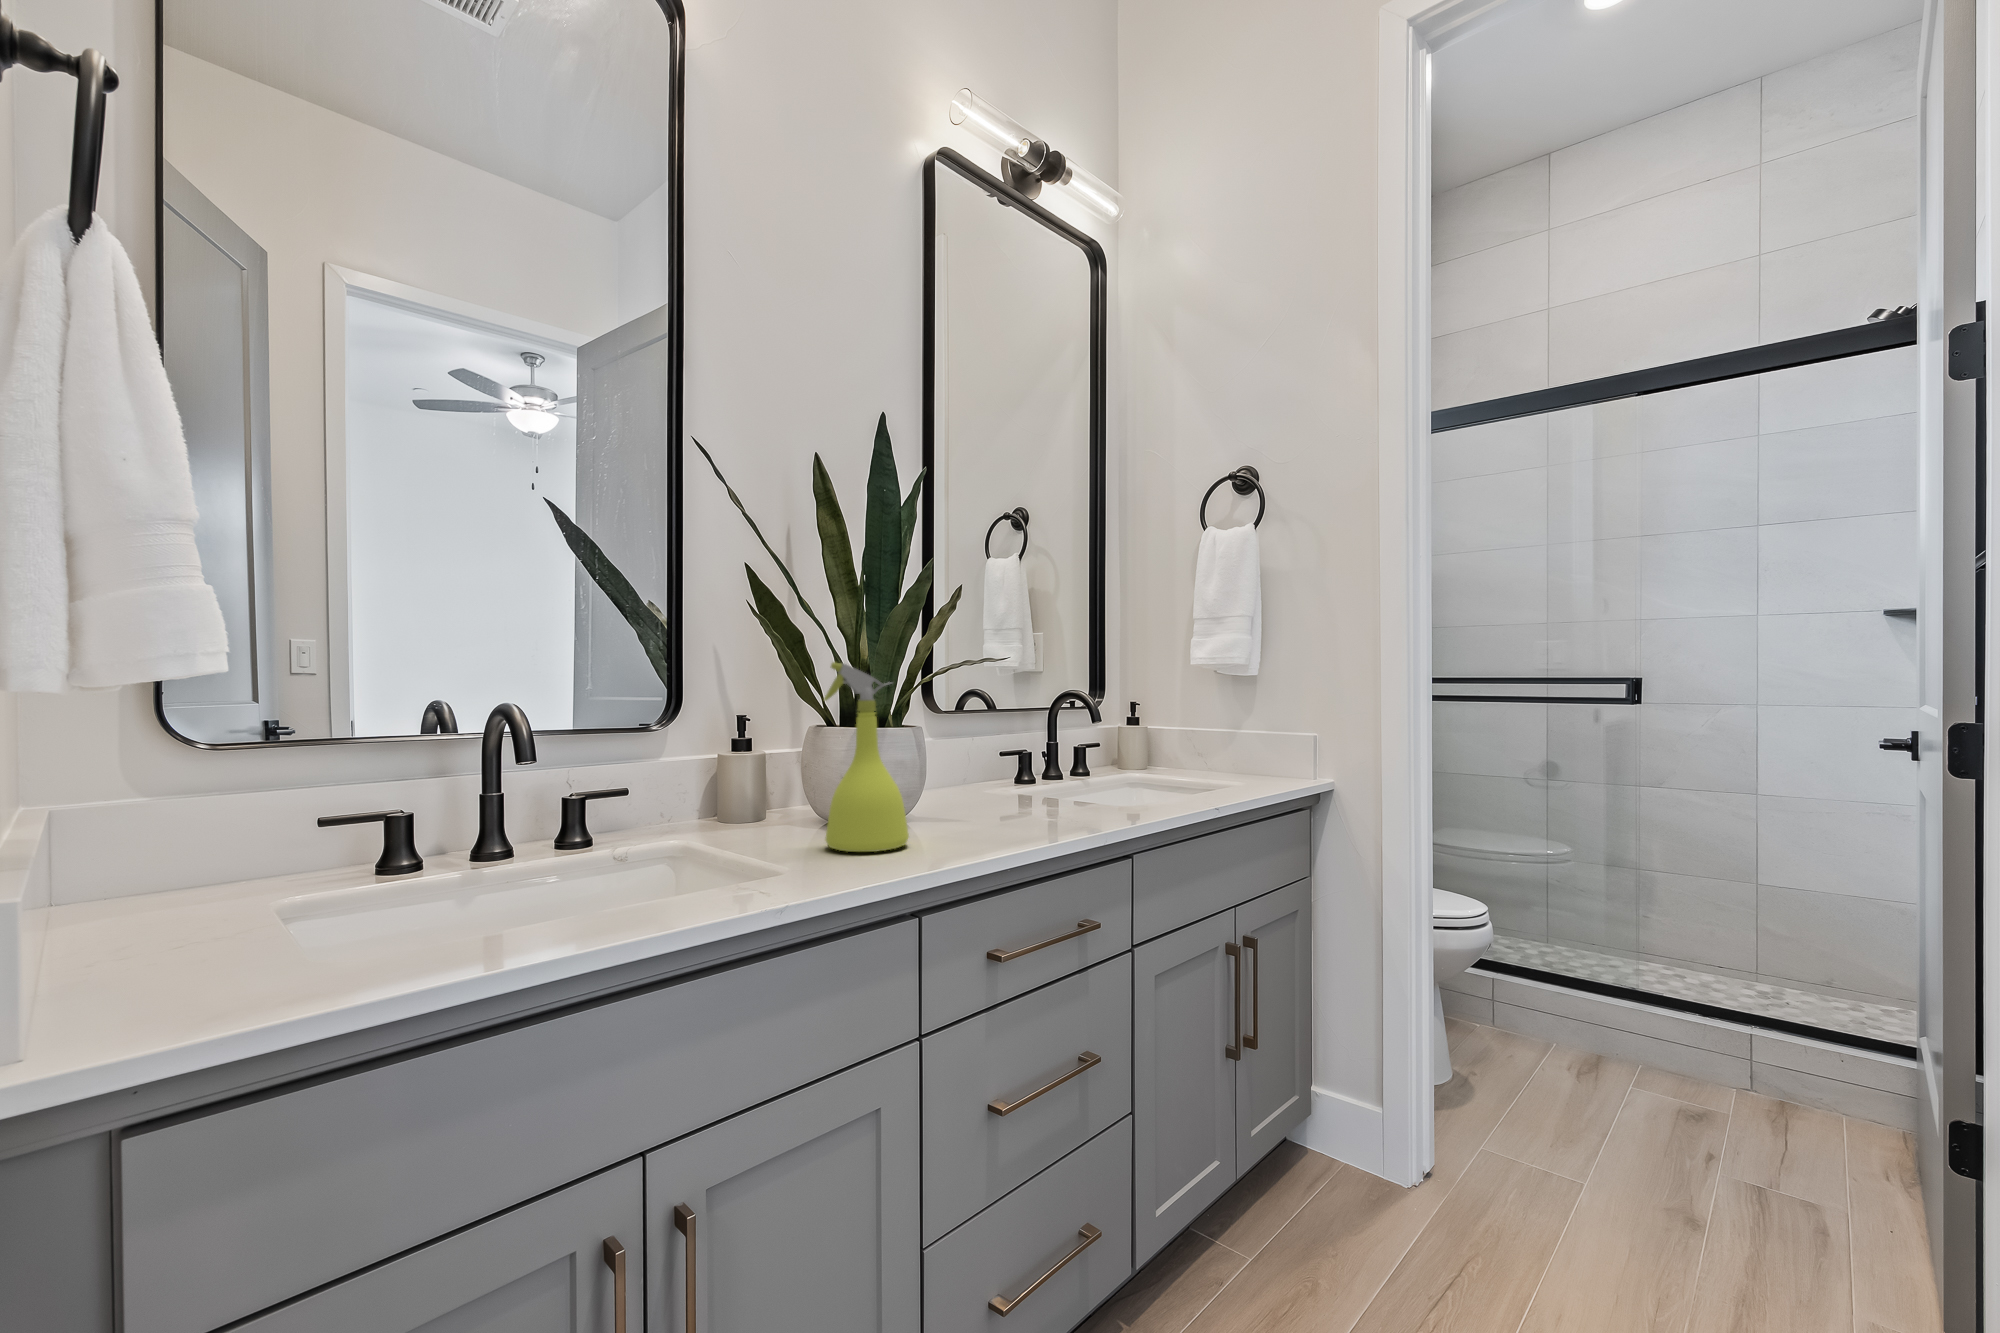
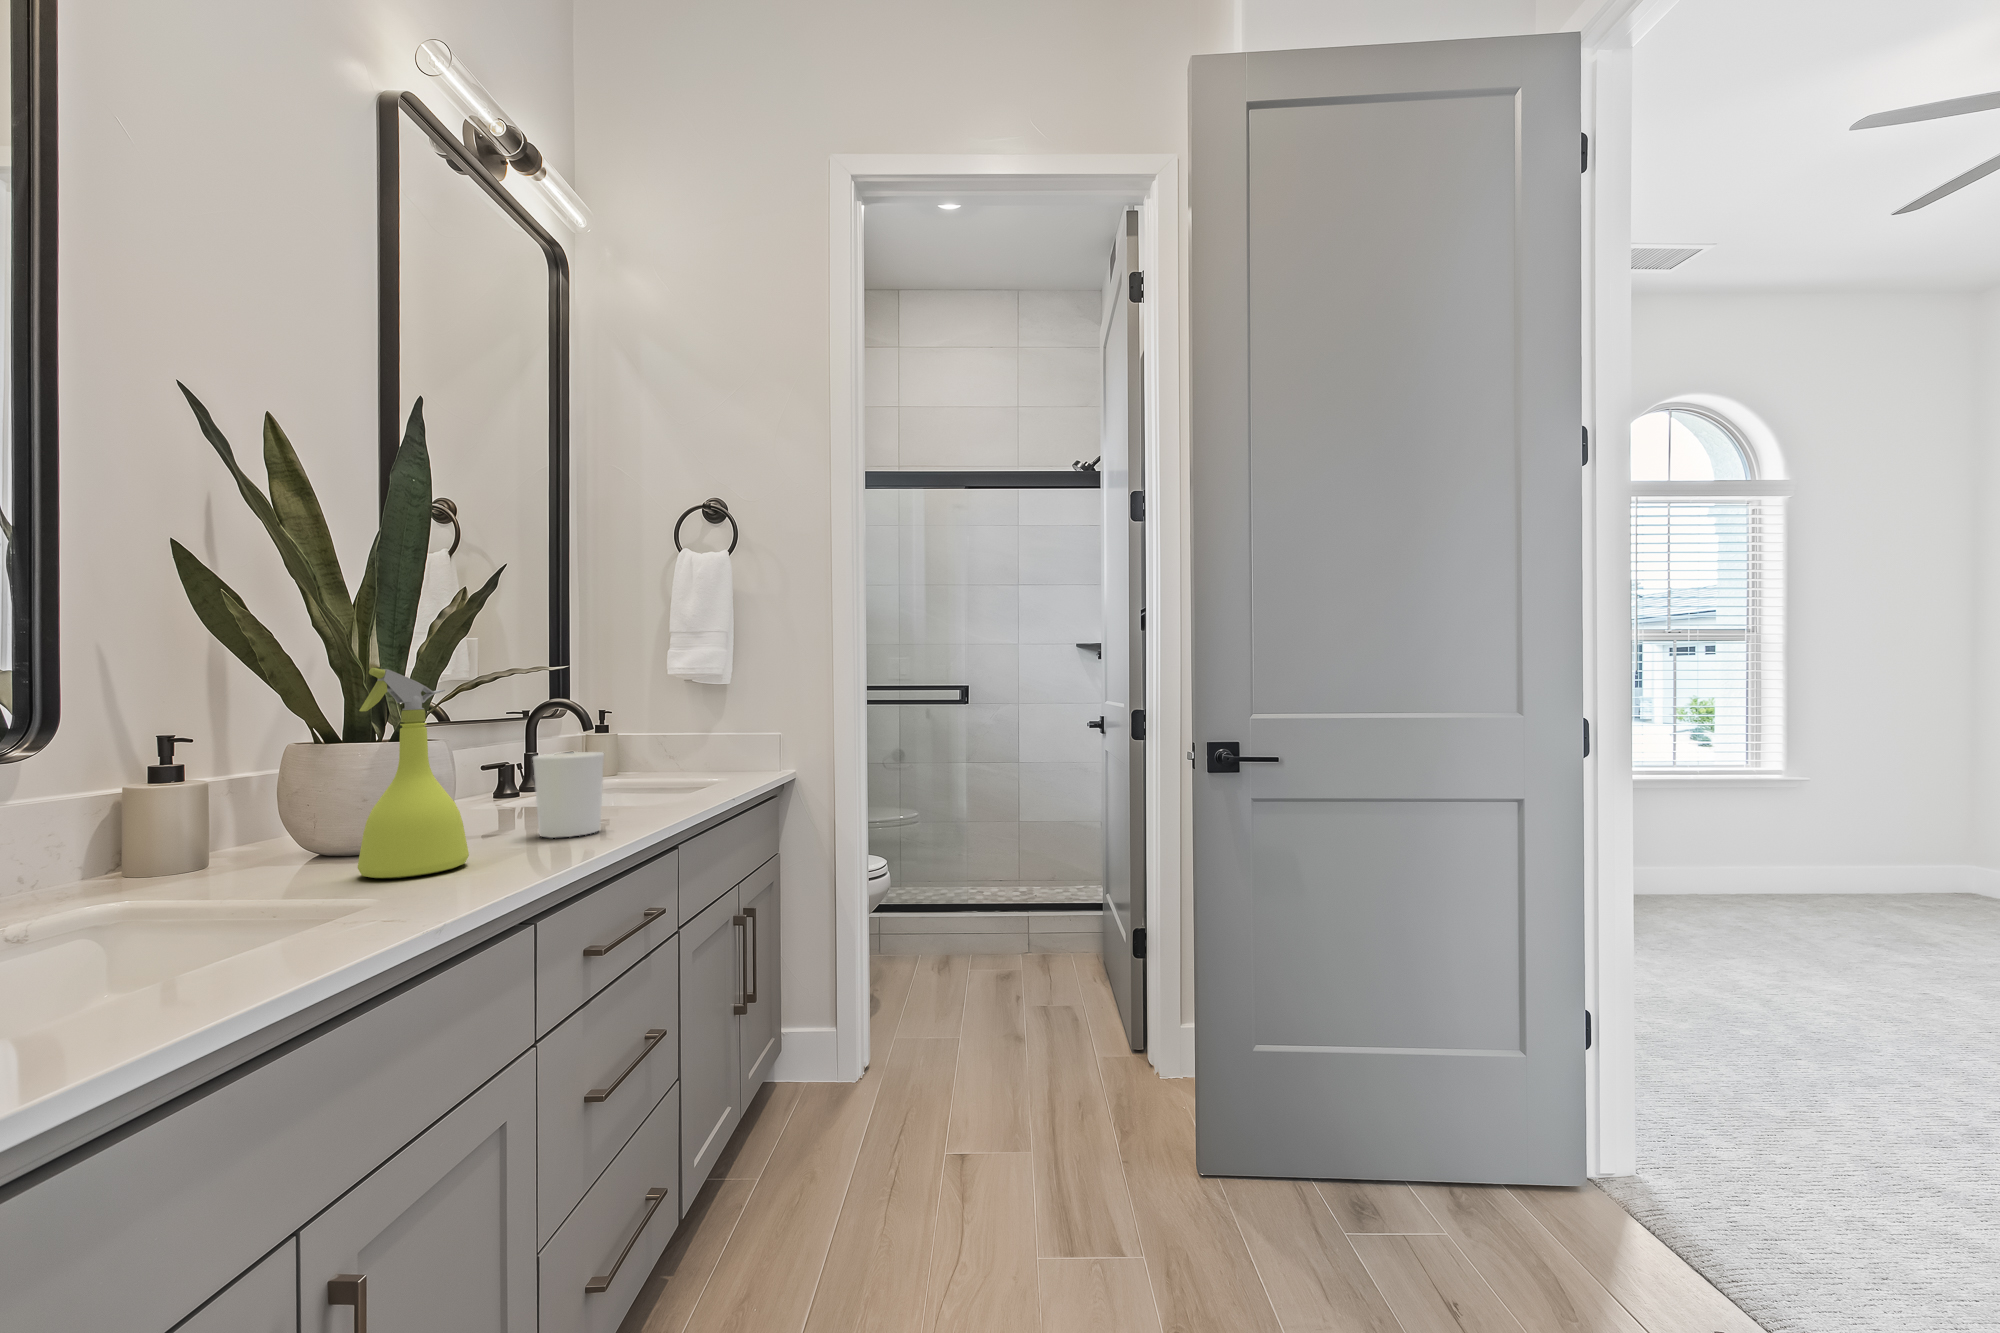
candle holder: none [987,747,1052,832] -> present [533,752,604,838]

